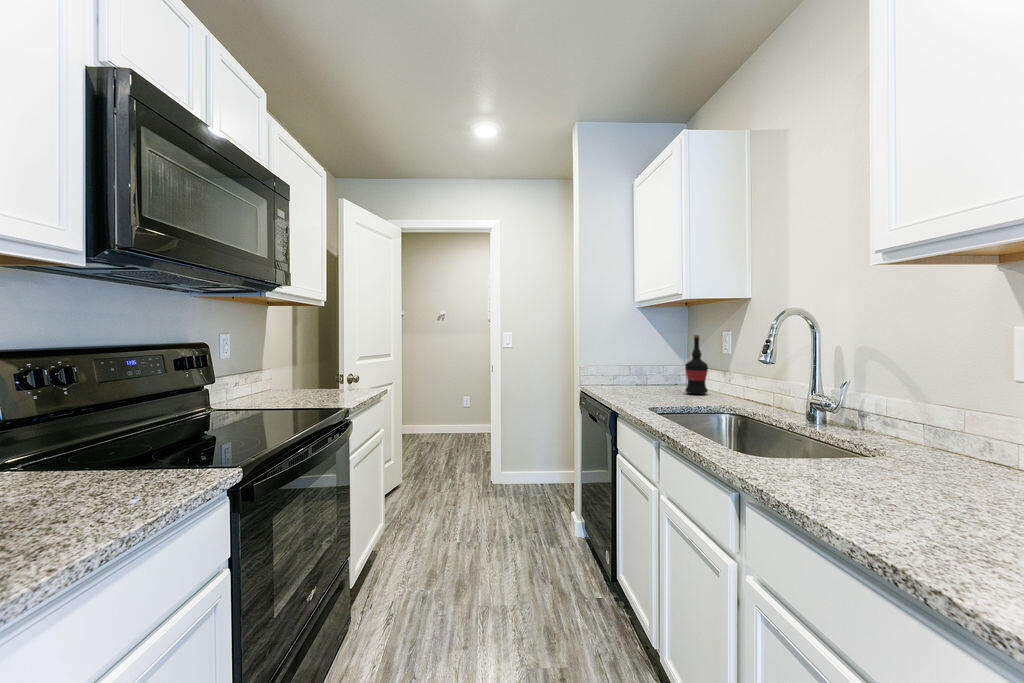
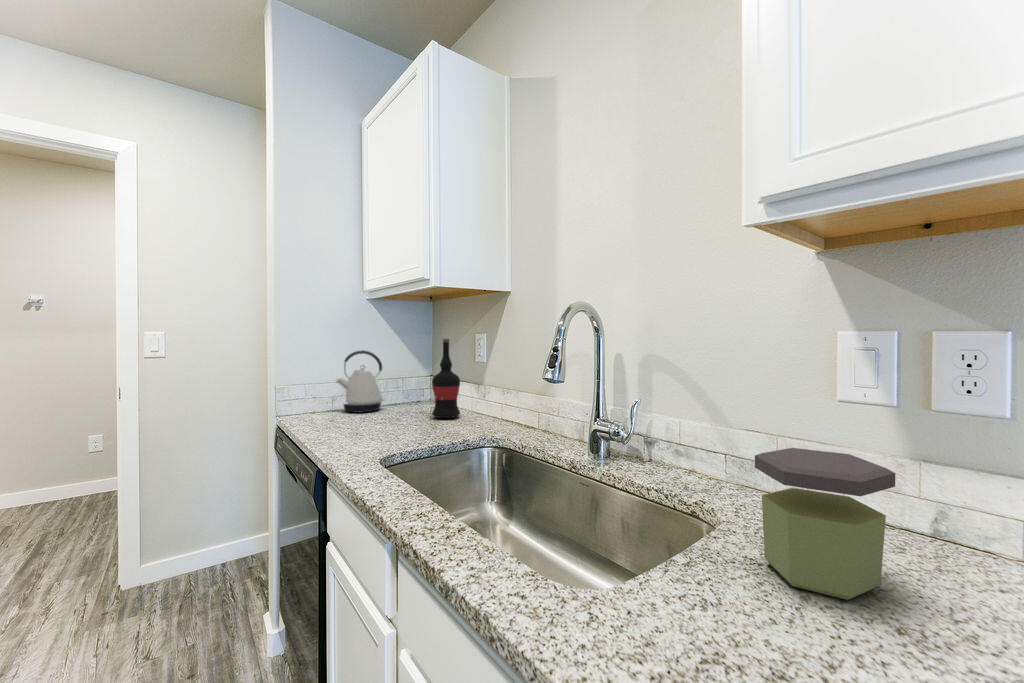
kettle: none [616,344,651,387] -> present [336,350,385,413]
jar: none [883,403,981,492] -> present [755,448,895,600]

